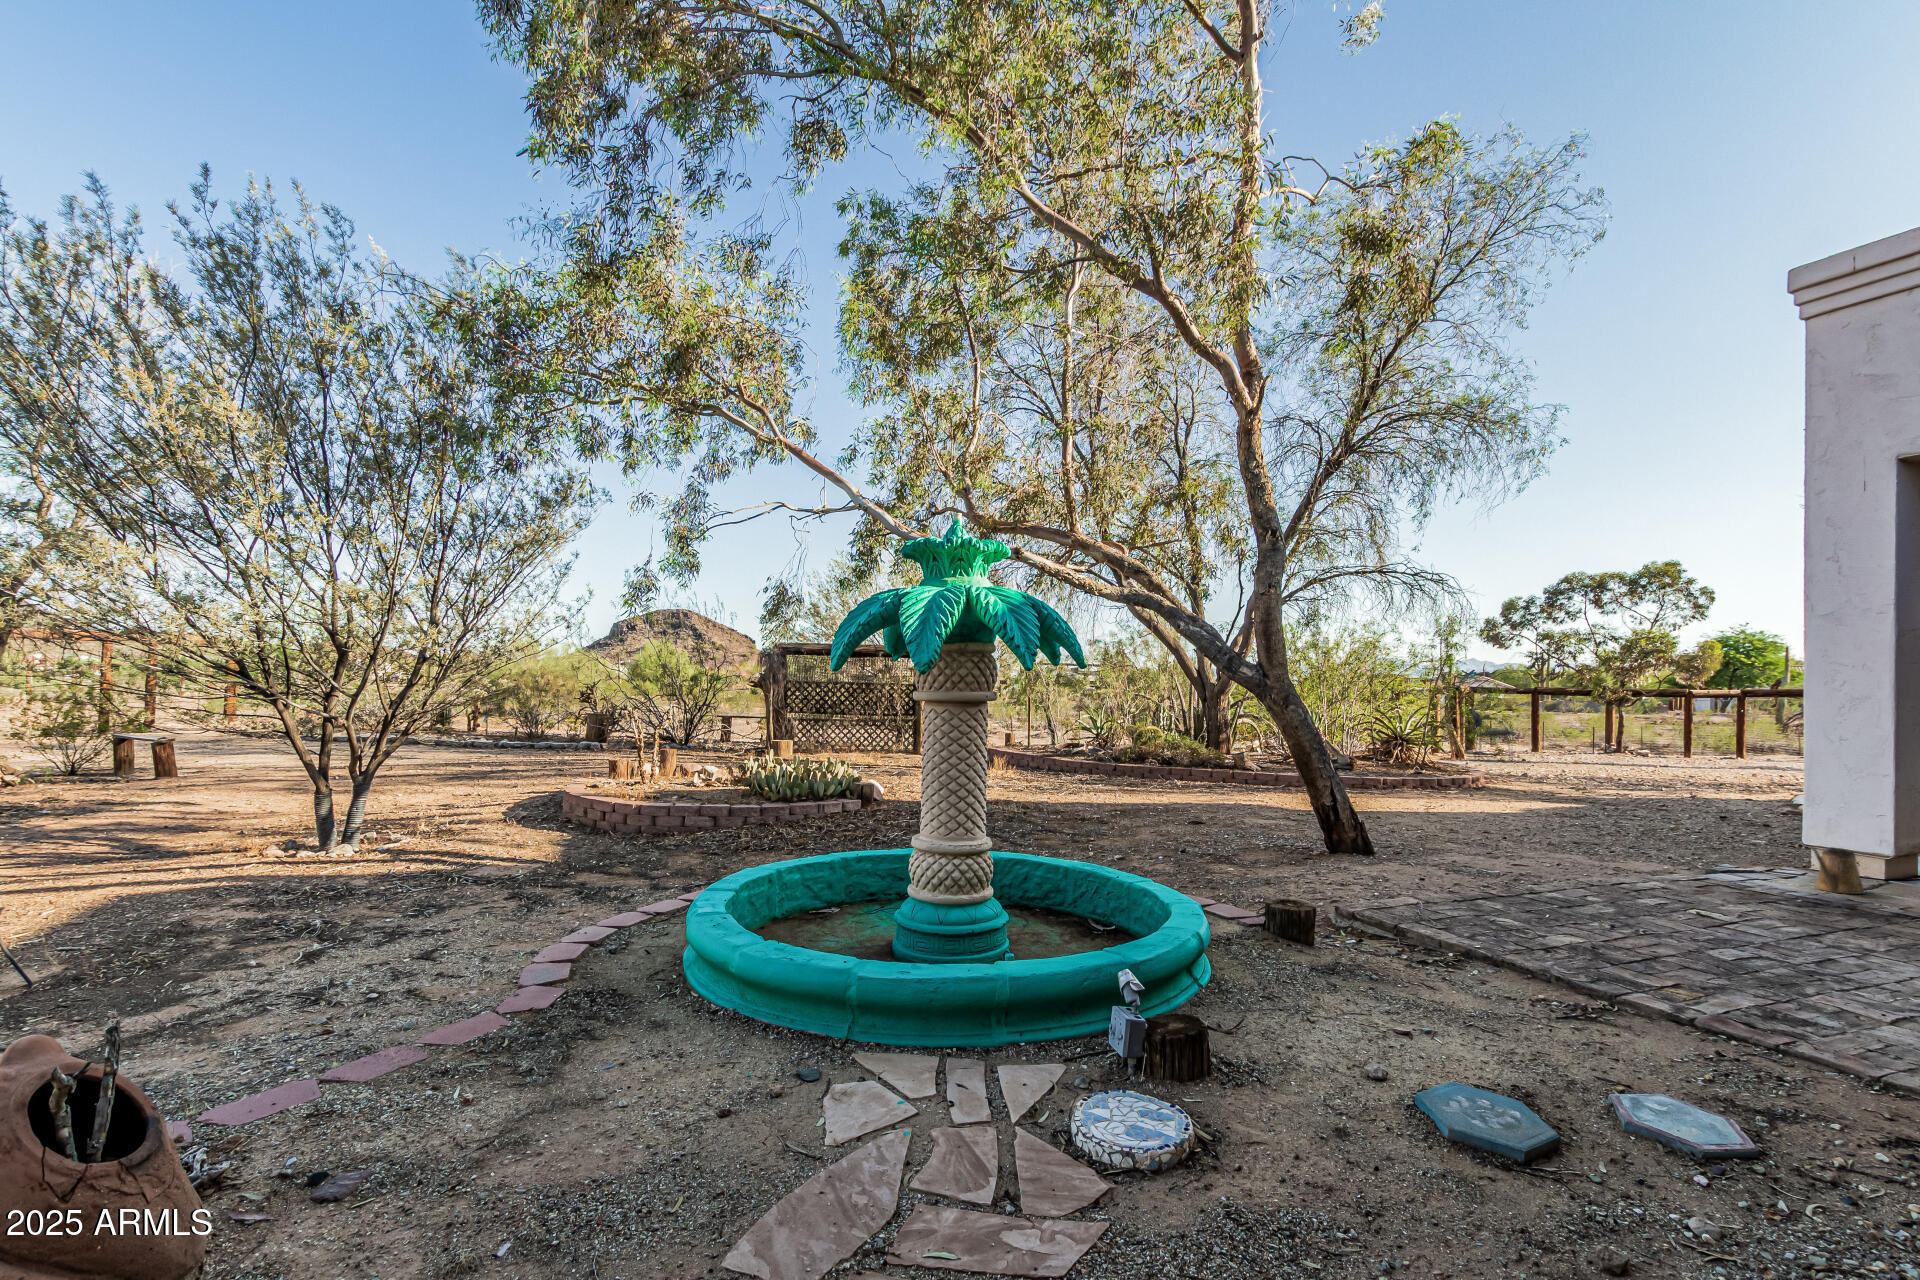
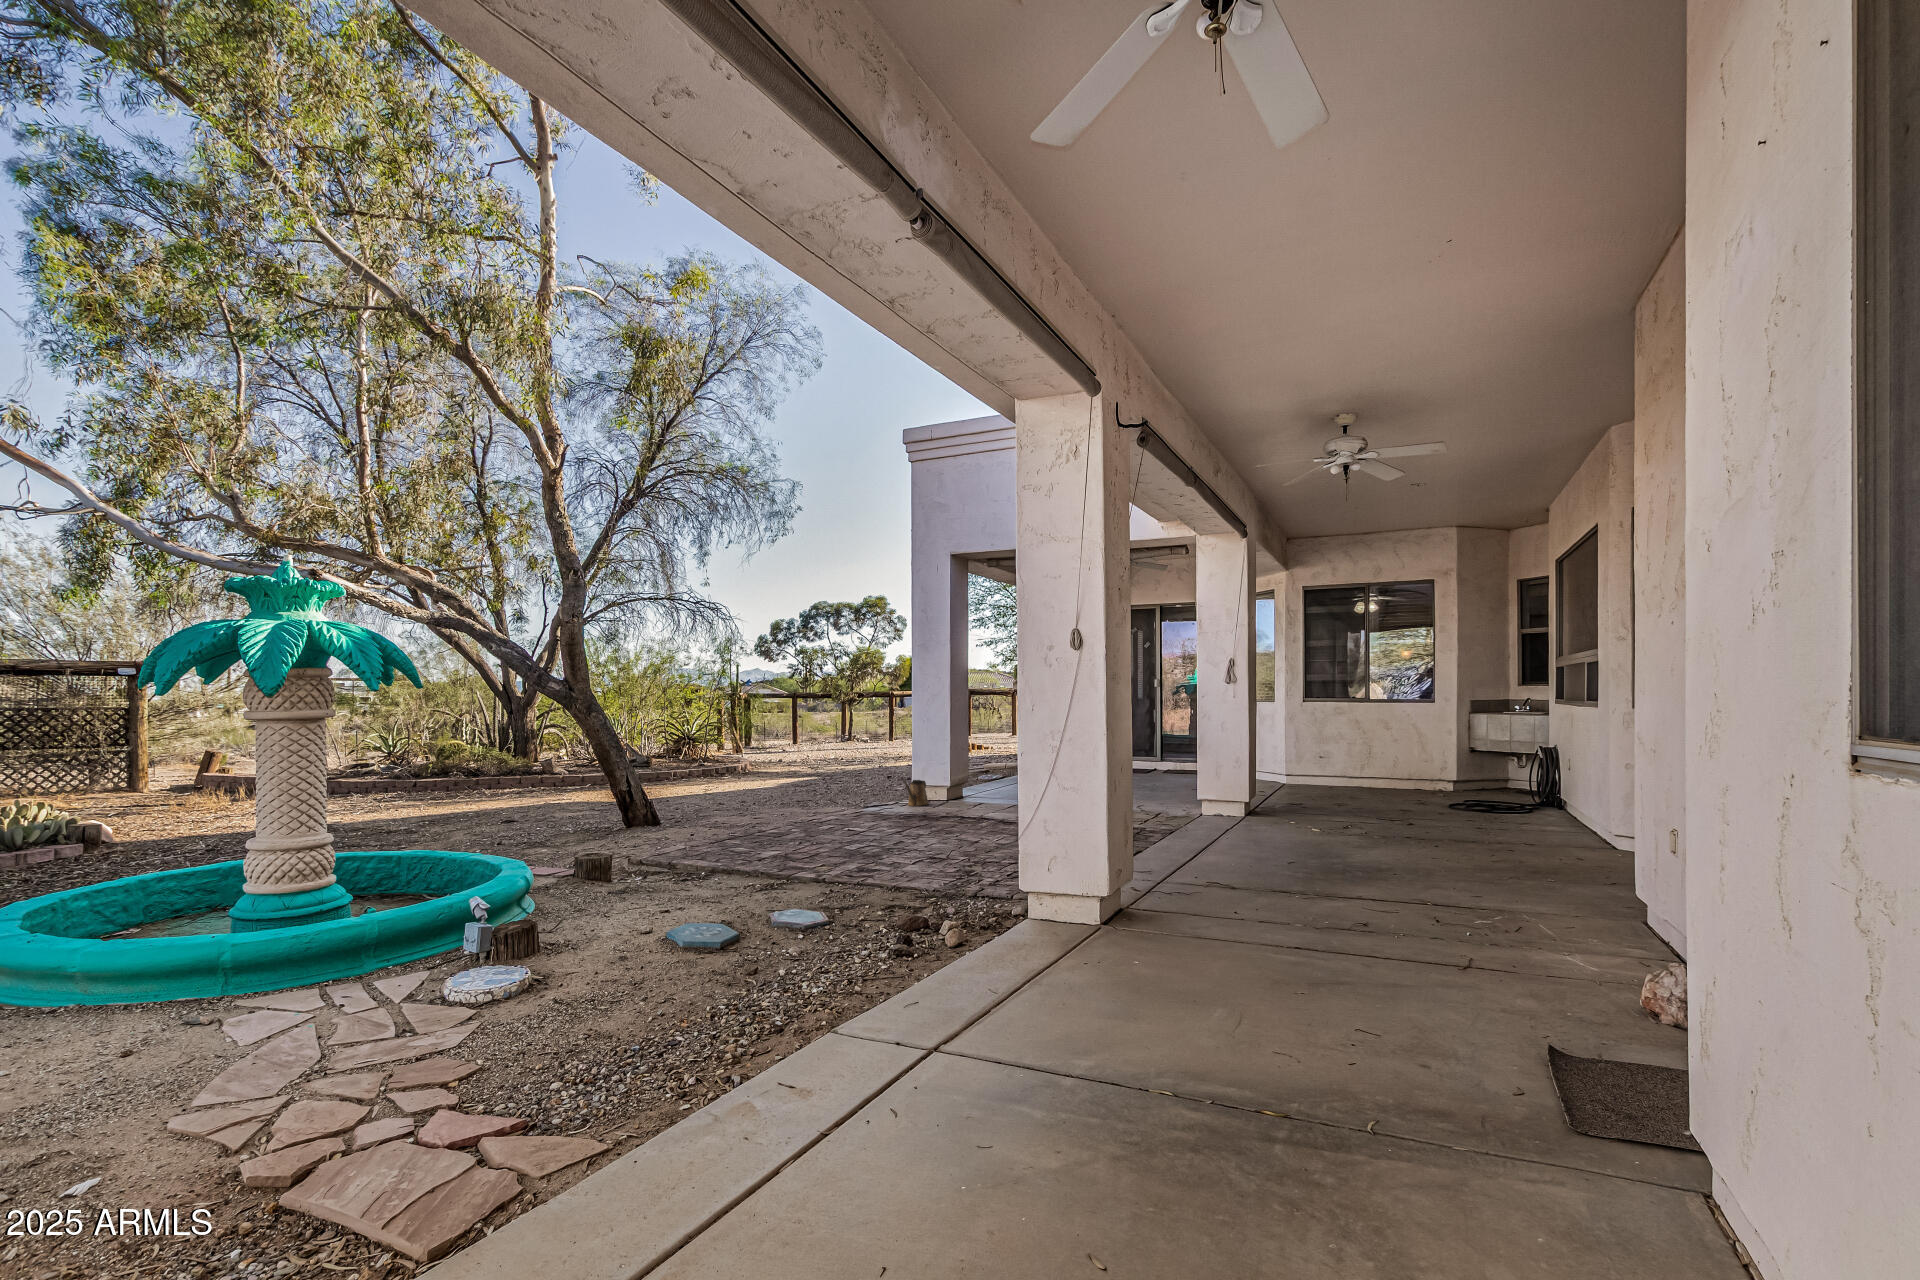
chair: present [1472,710,1516,760] -> none [744,711,777,752]

